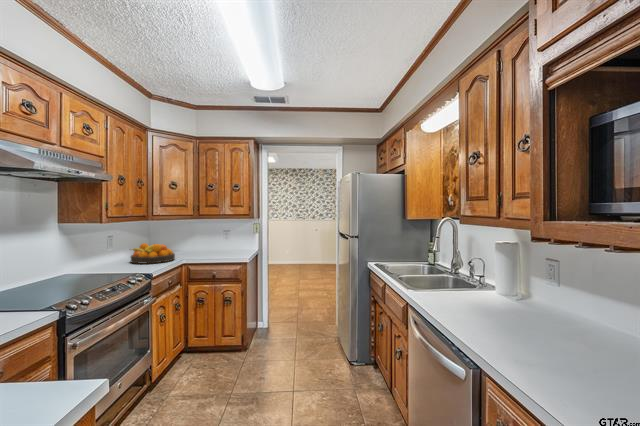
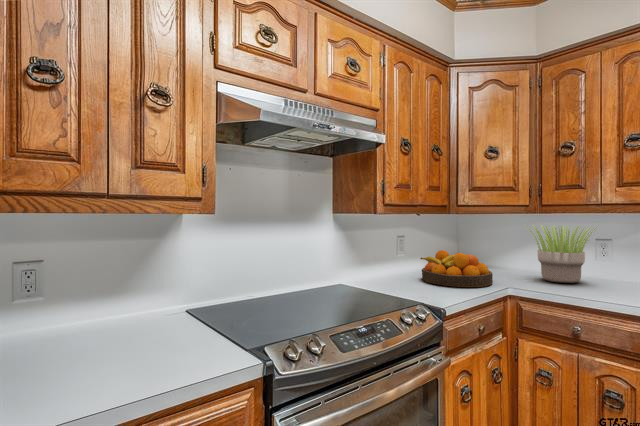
potted plant: none [190,224,225,254] -> present [529,225,595,283]

